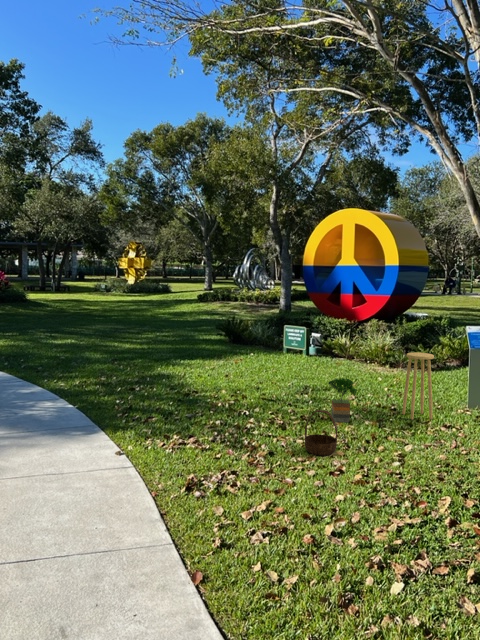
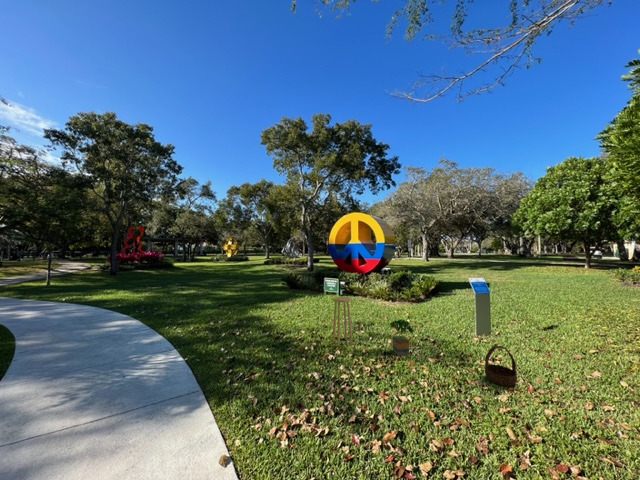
stool: present [402,352,434,420] -> present [333,297,353,347]
basket: present [305,410,337,456] -> present [485,346,517,386]

